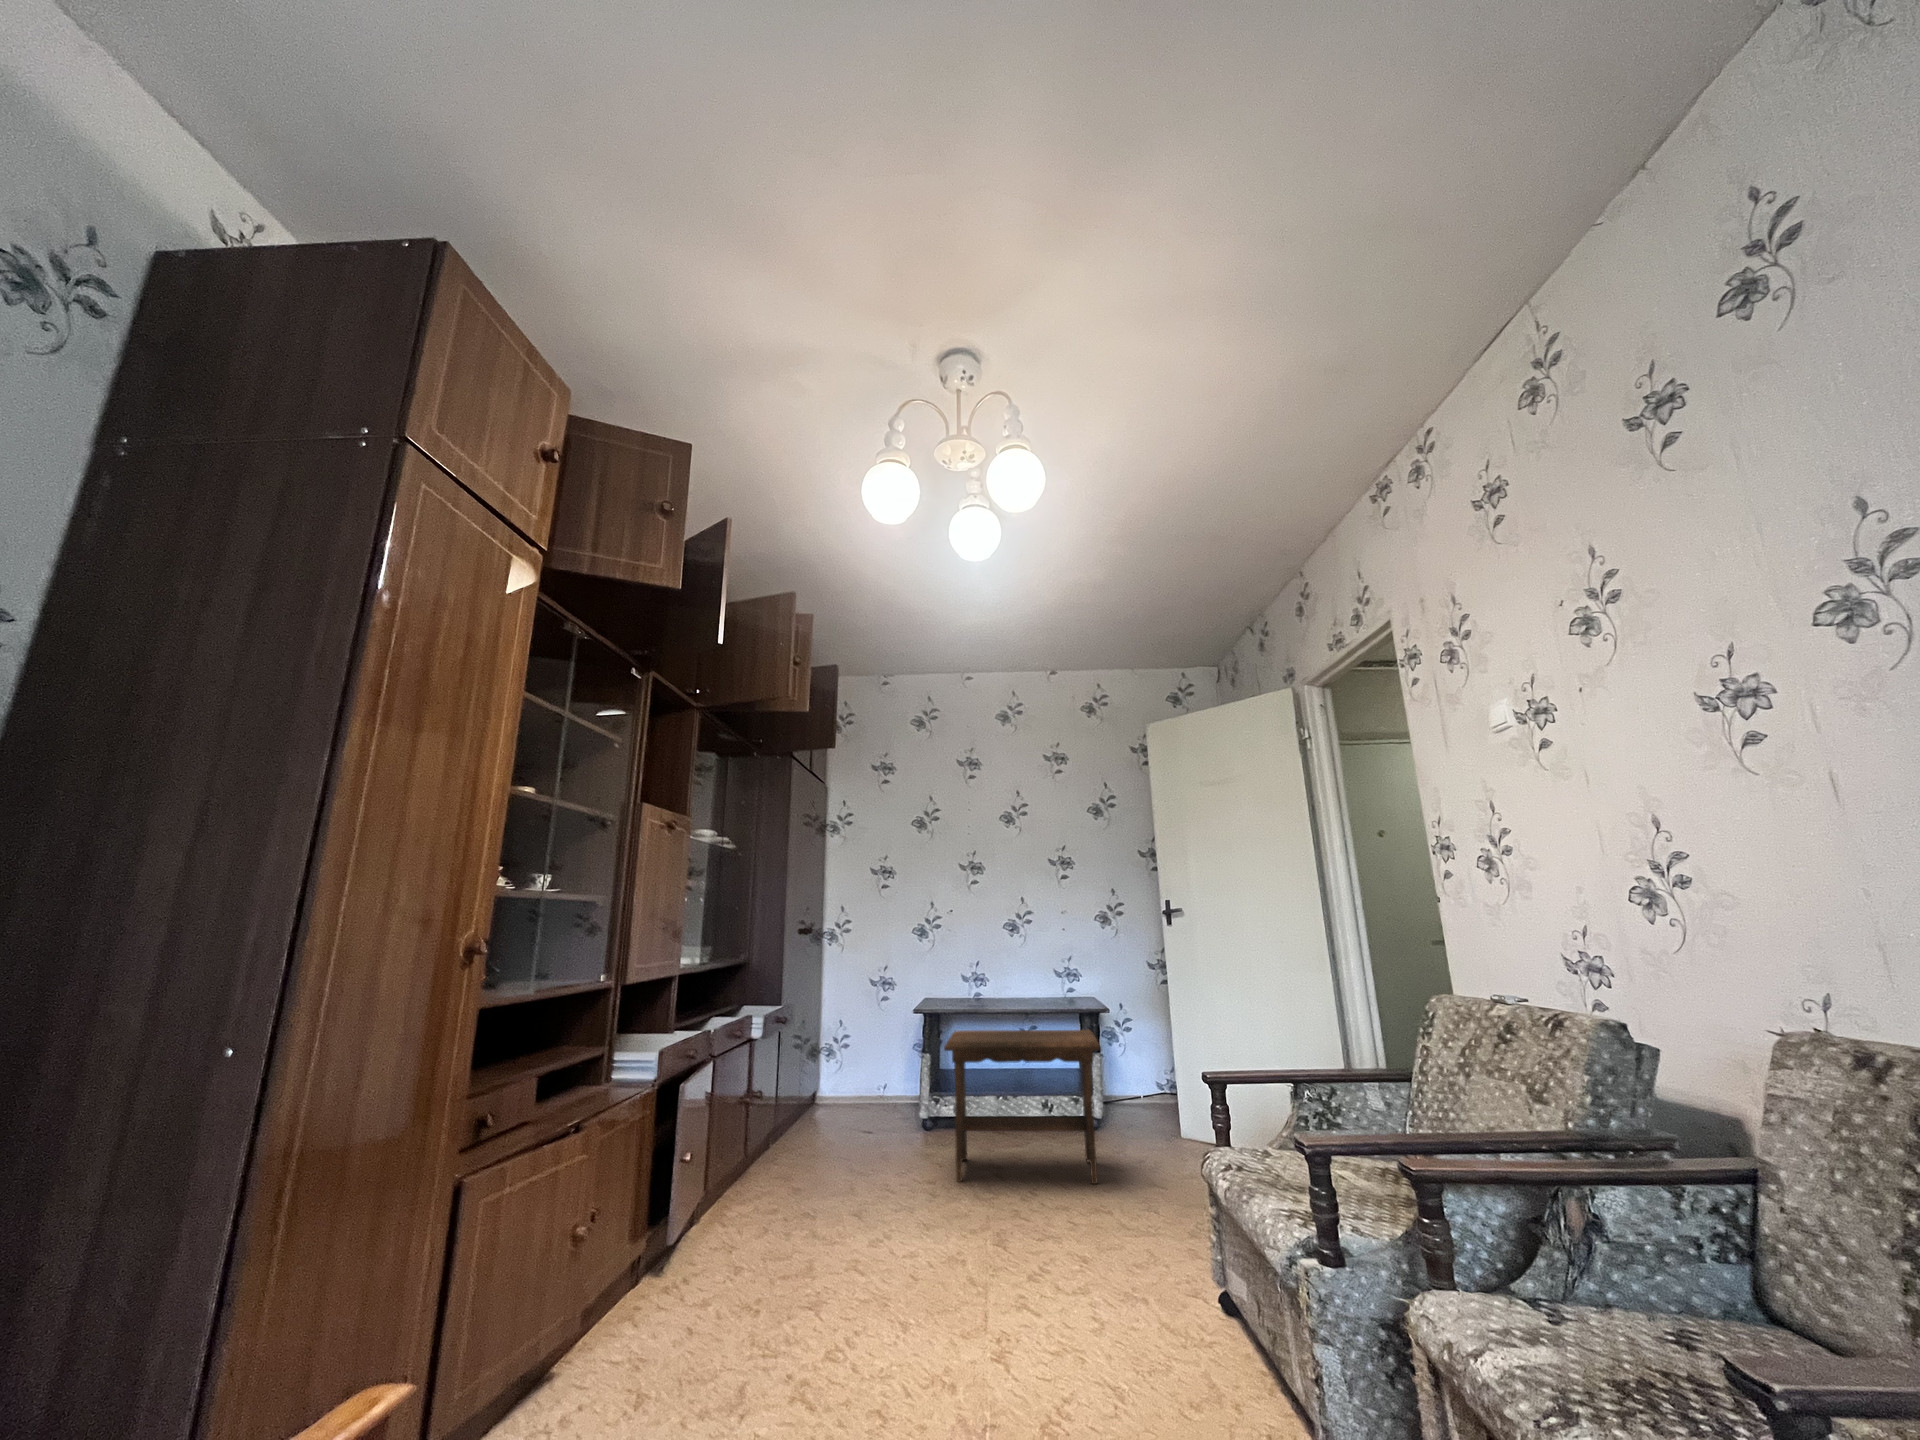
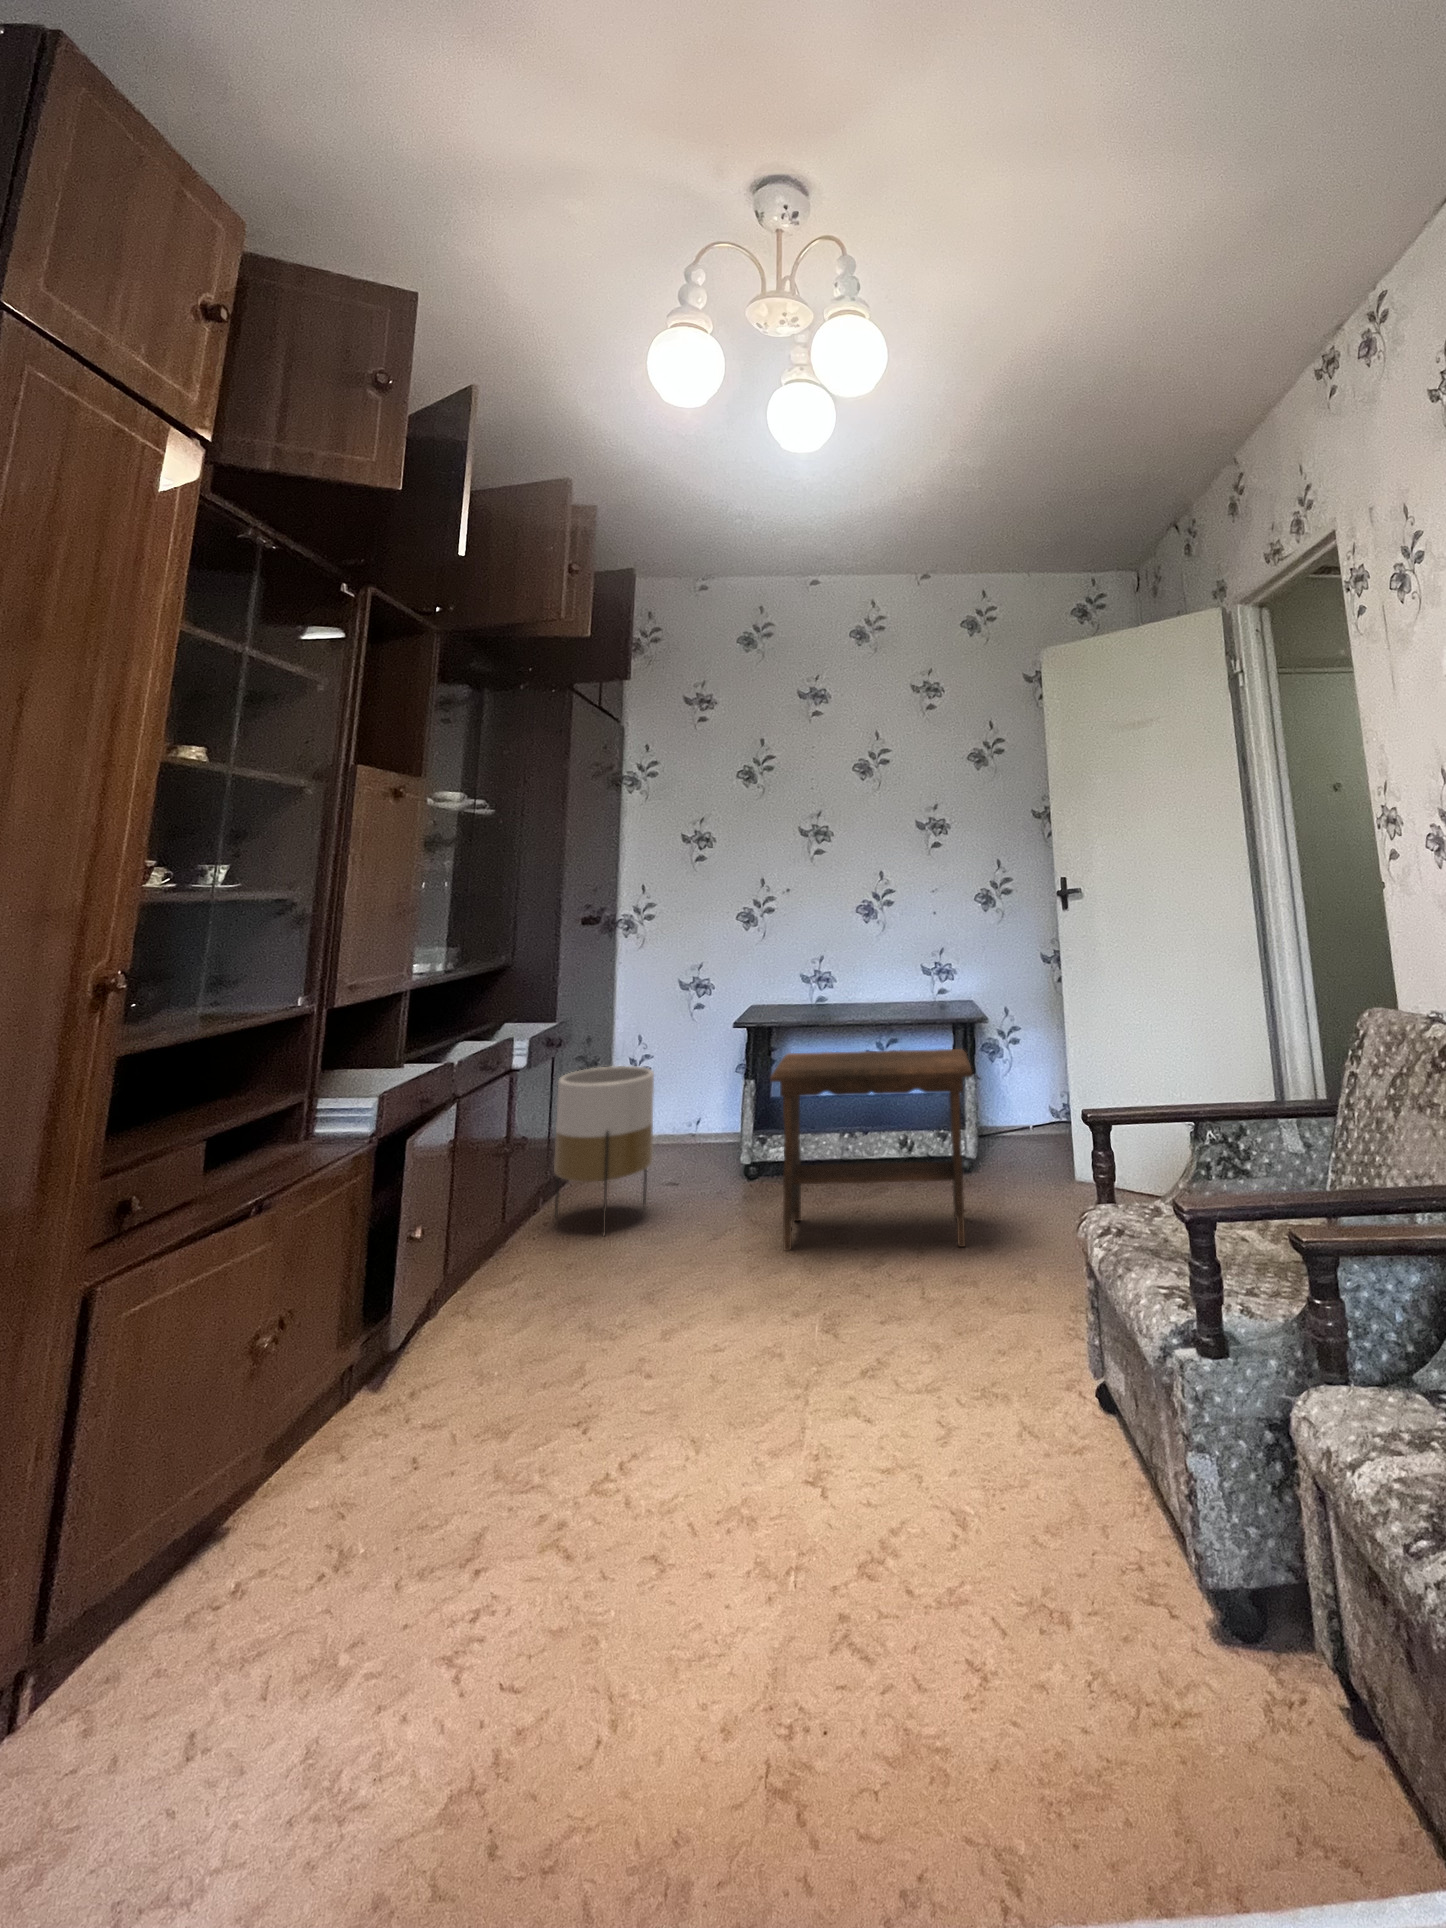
planter: none [781,1038,855,1167] -> present [554,1066,654,1235]

